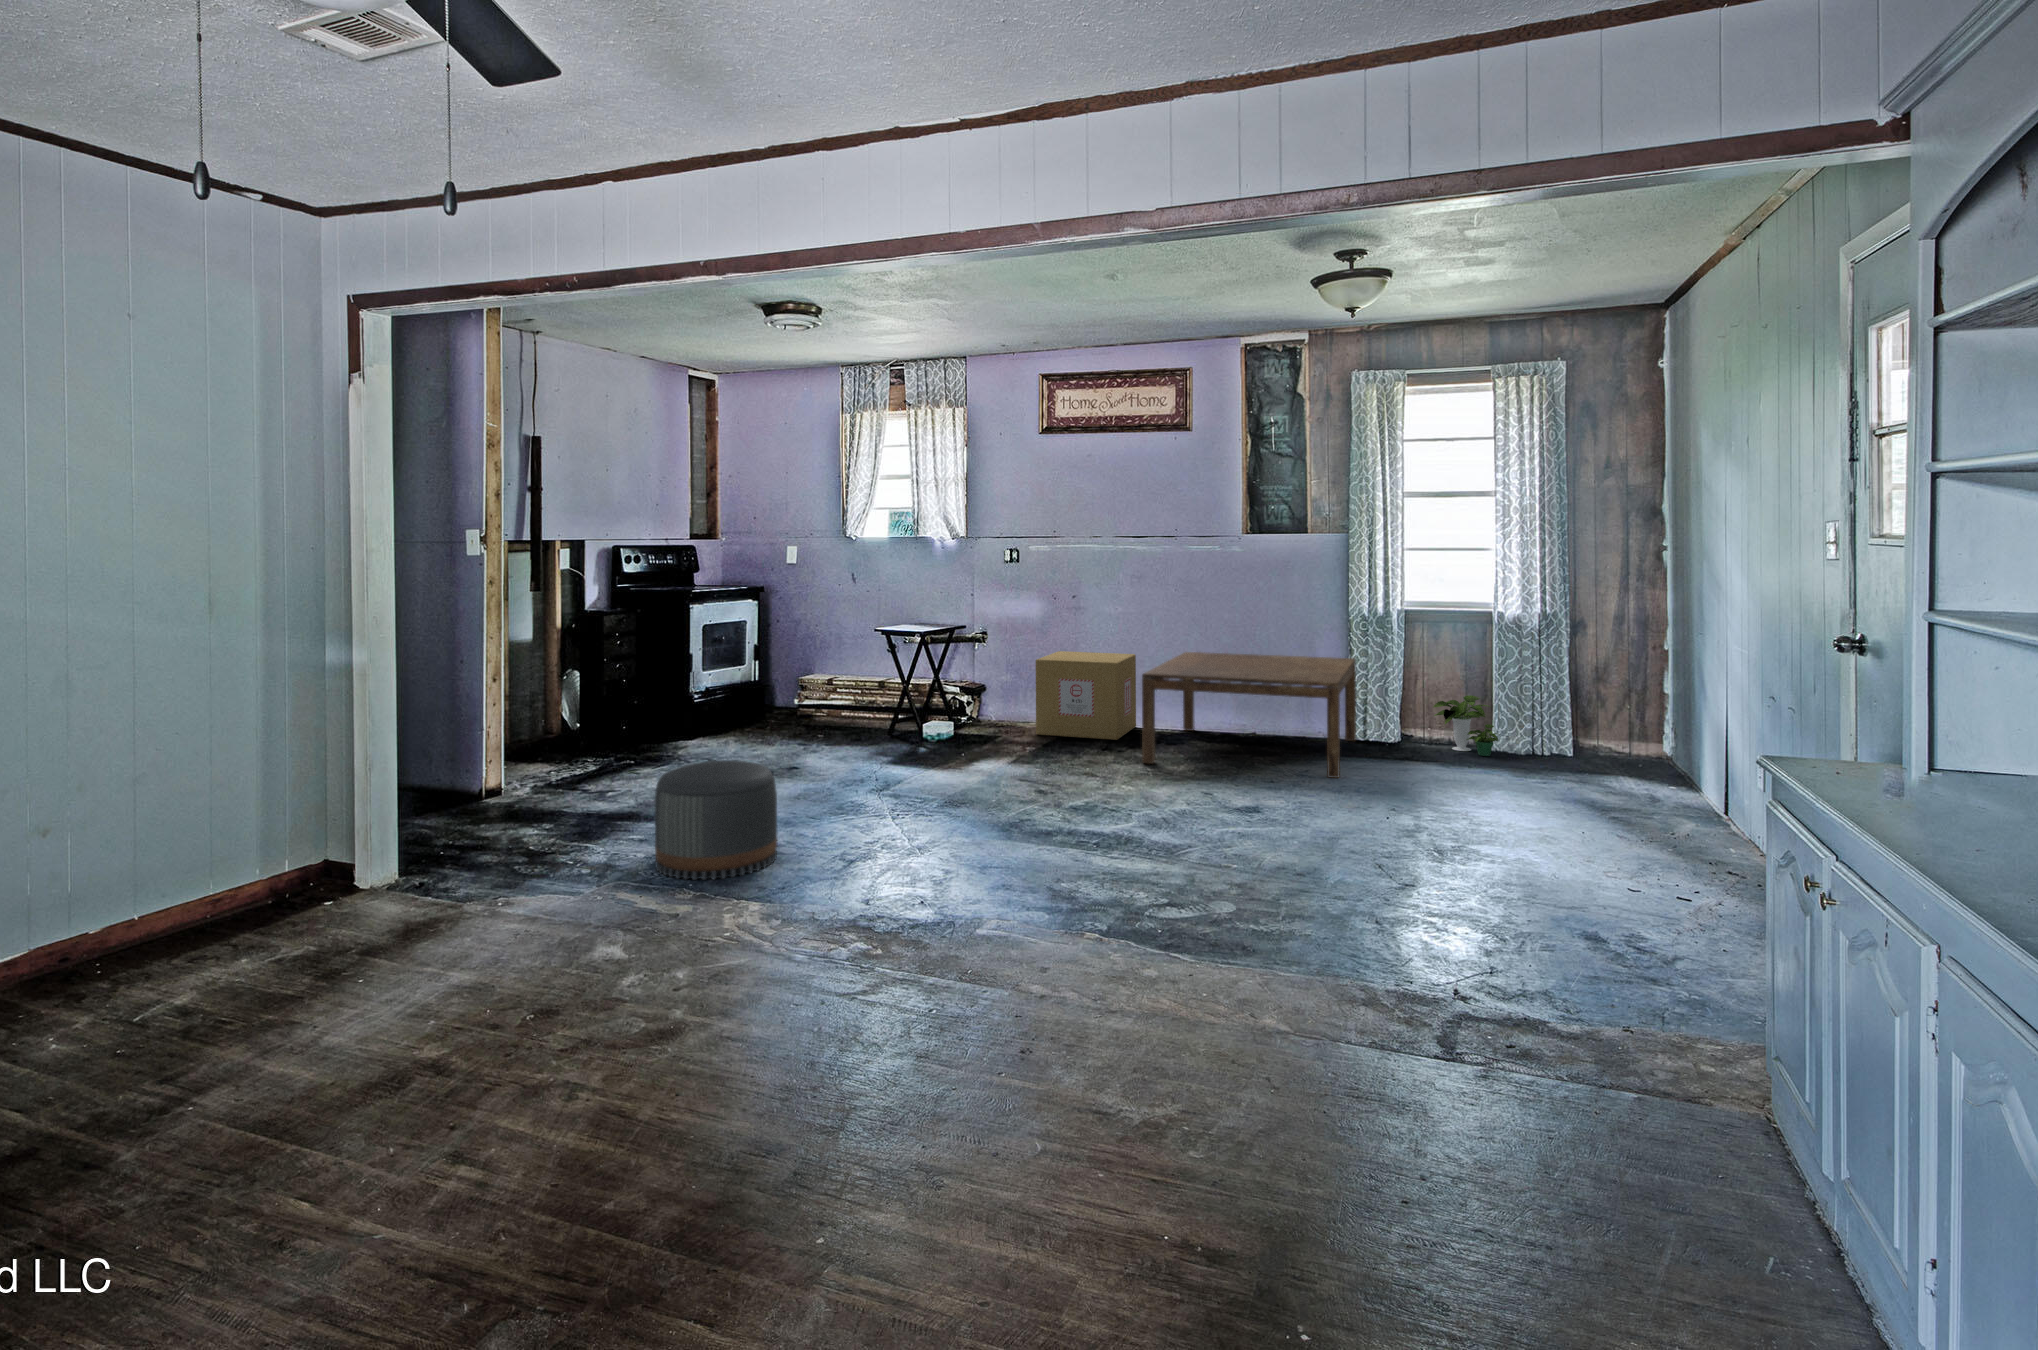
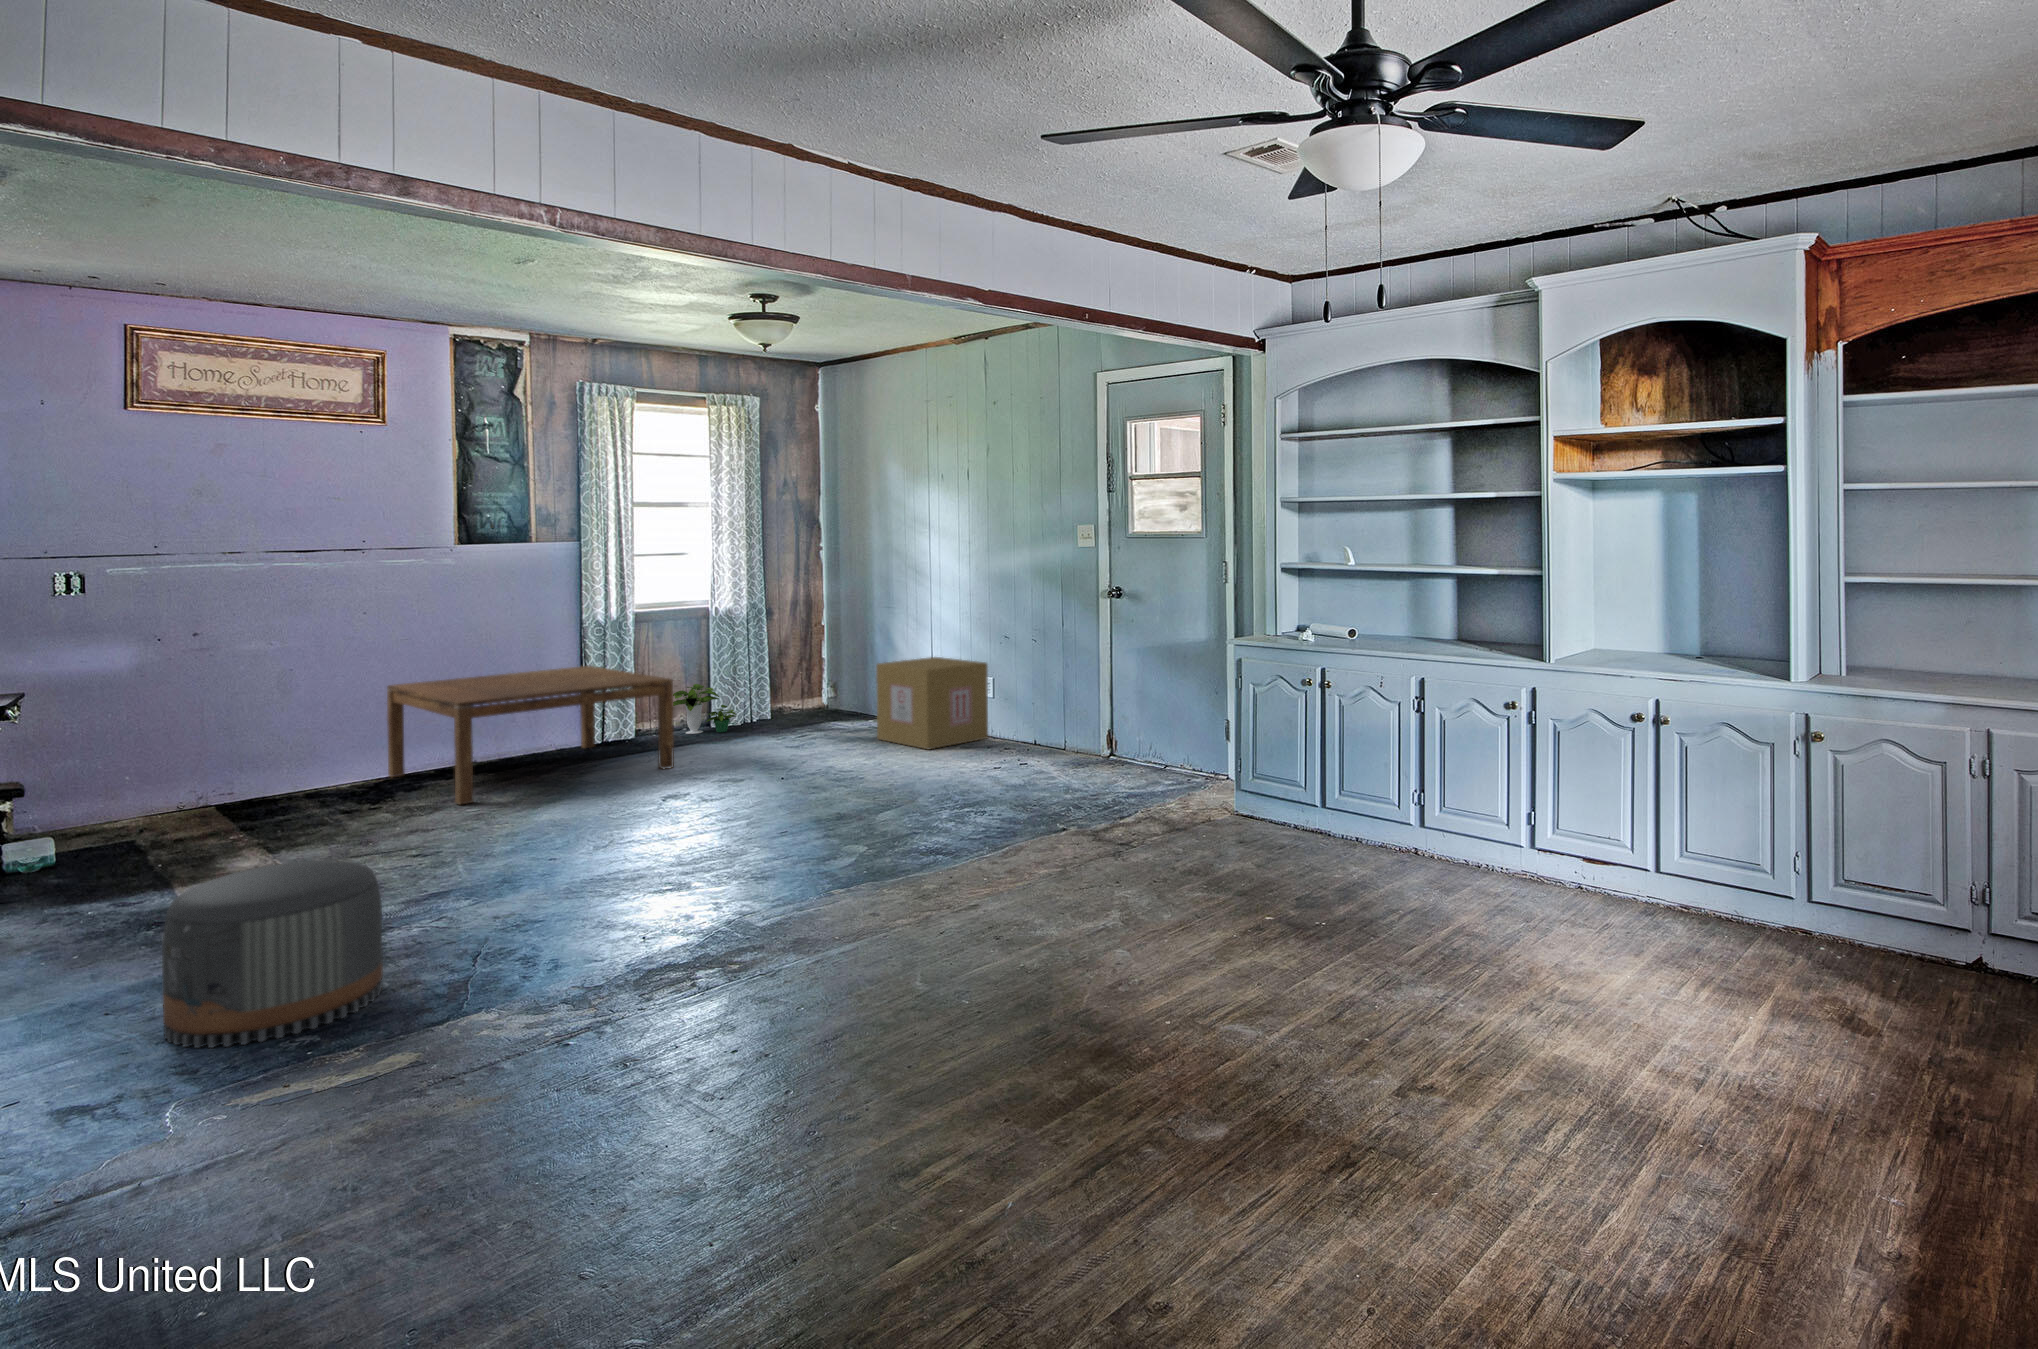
cardboard box: present [1036,651,1136,740] -> present [876,657,988,749]

